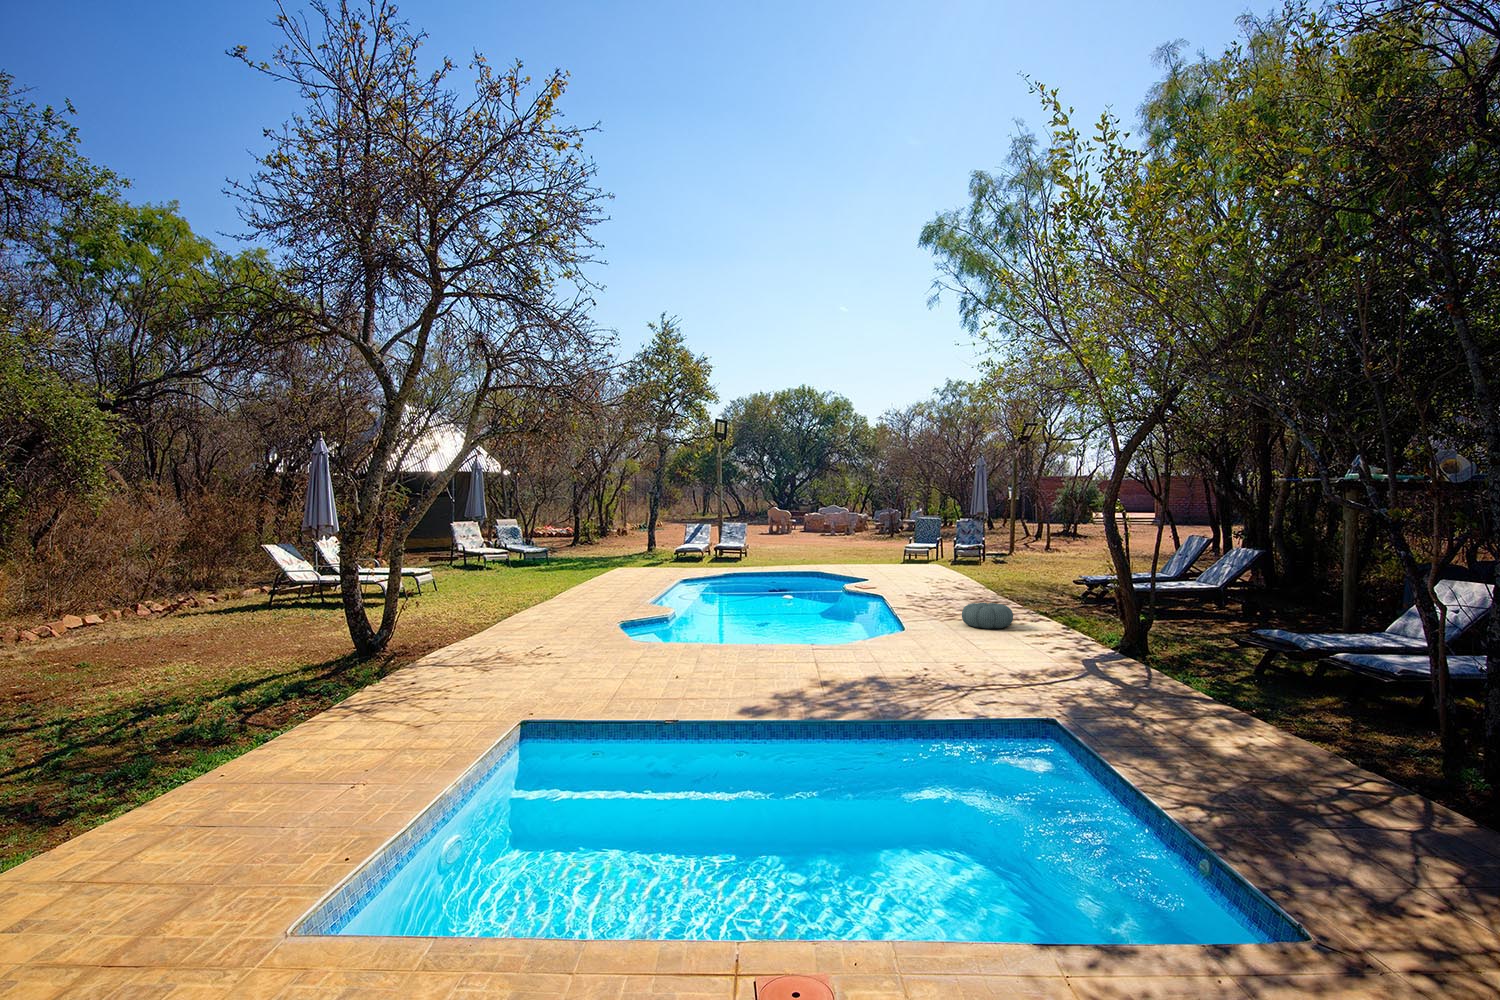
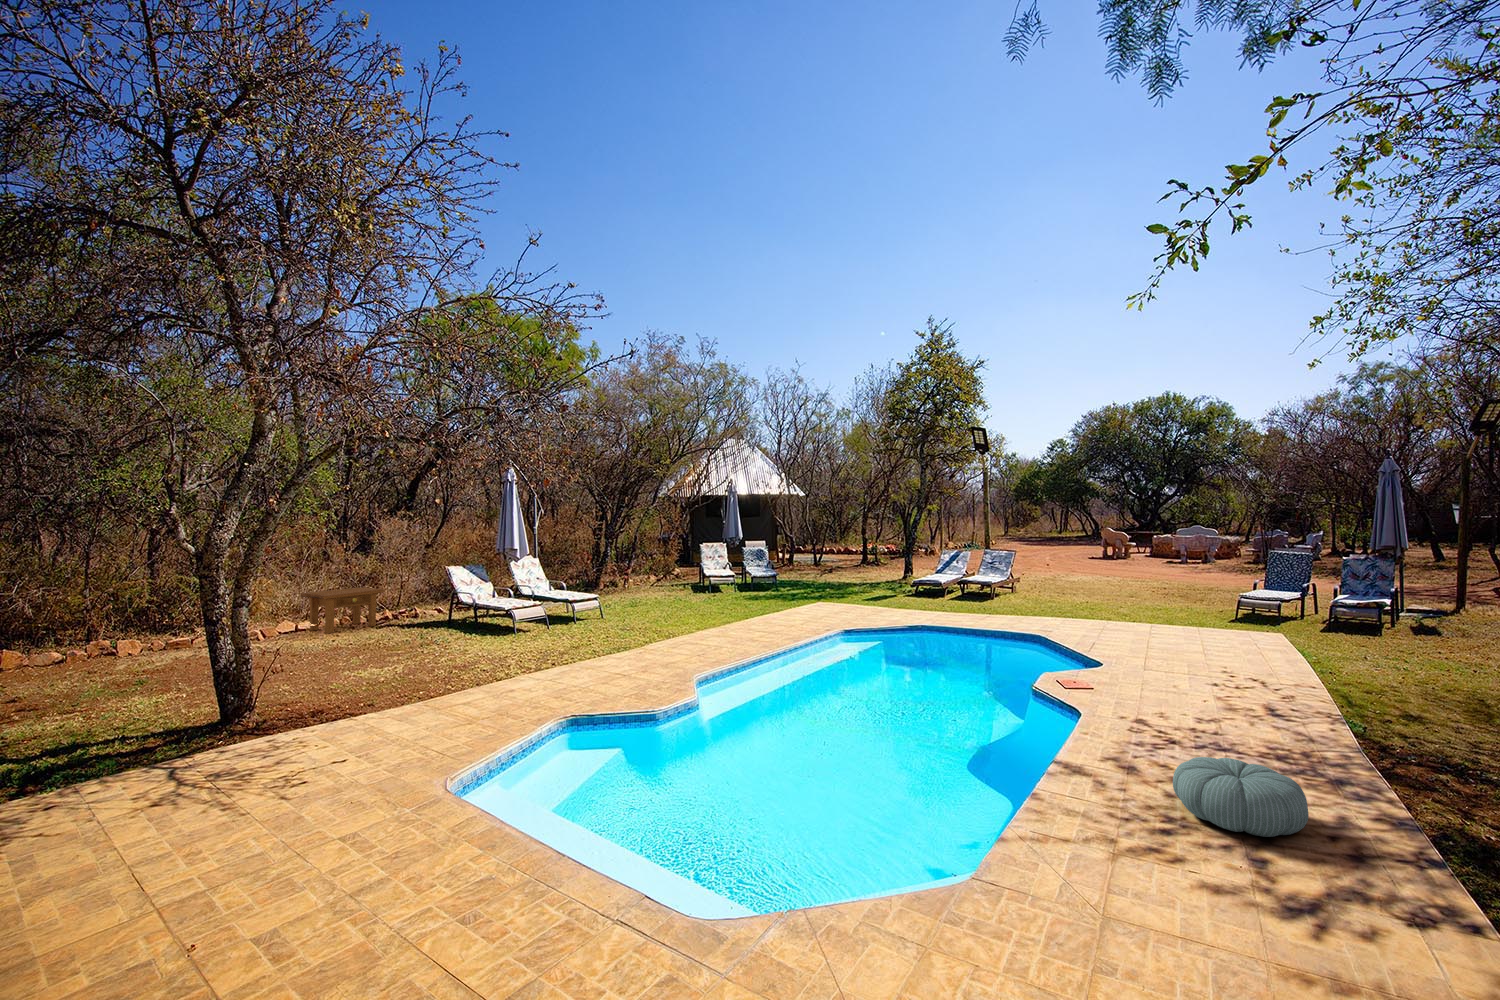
side table: none [84,573,183,625] -> present [300,587,385,633]

